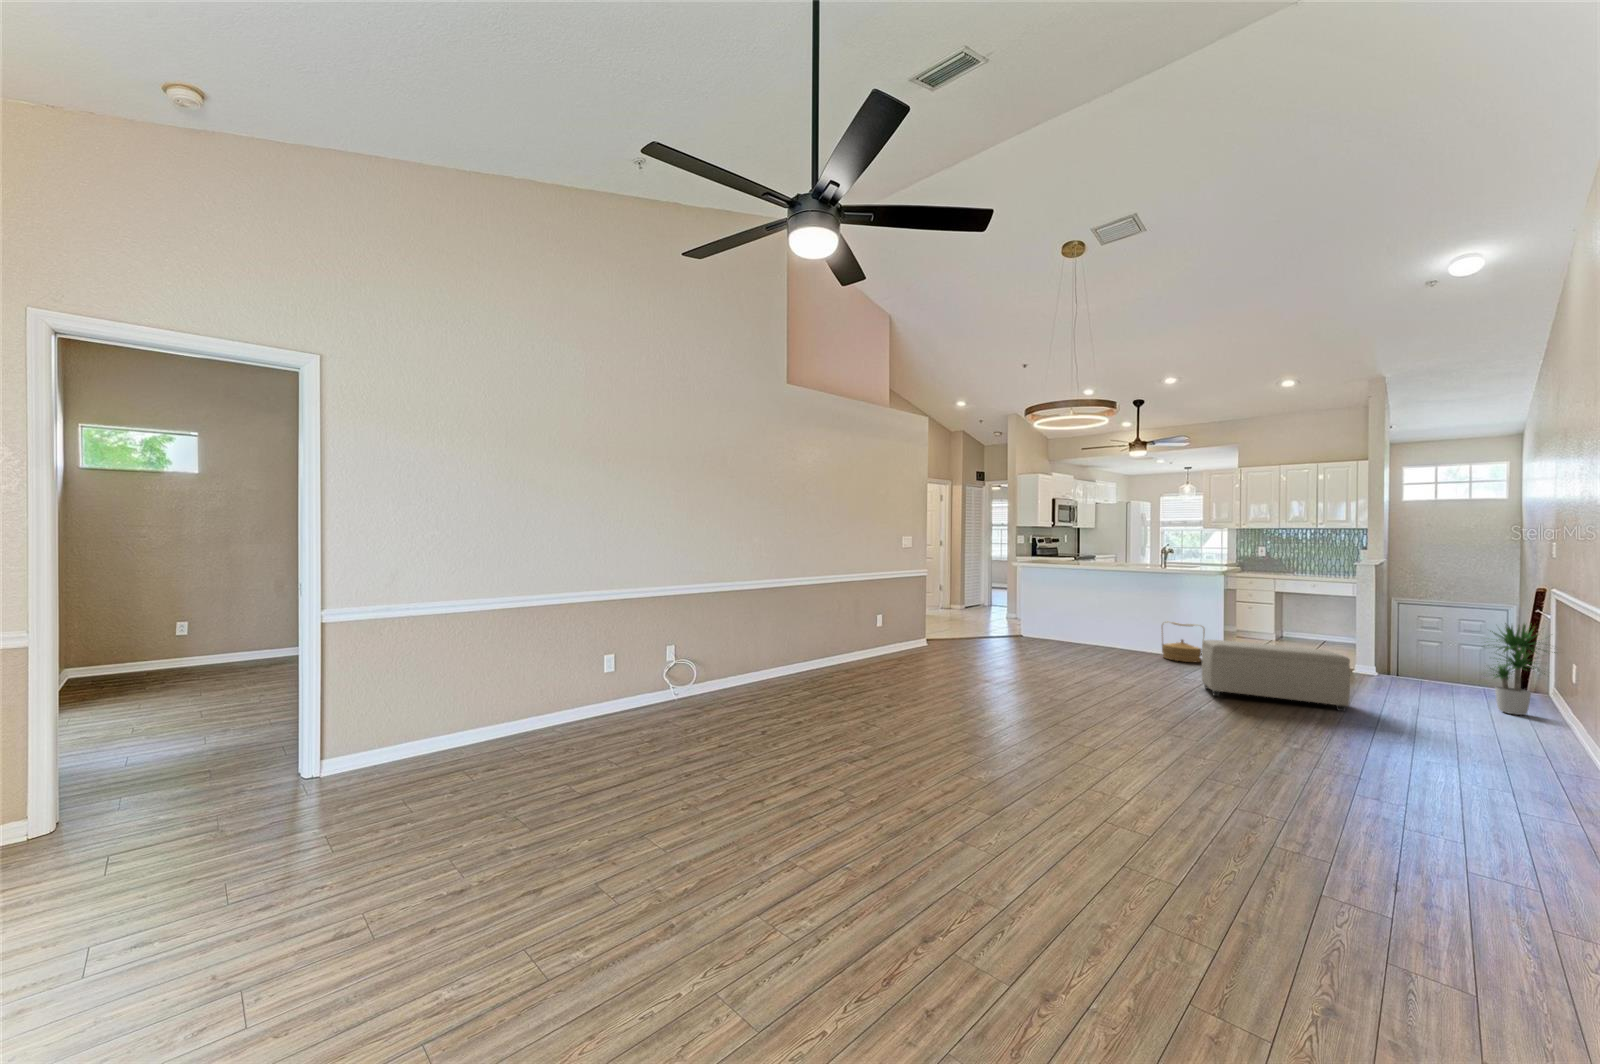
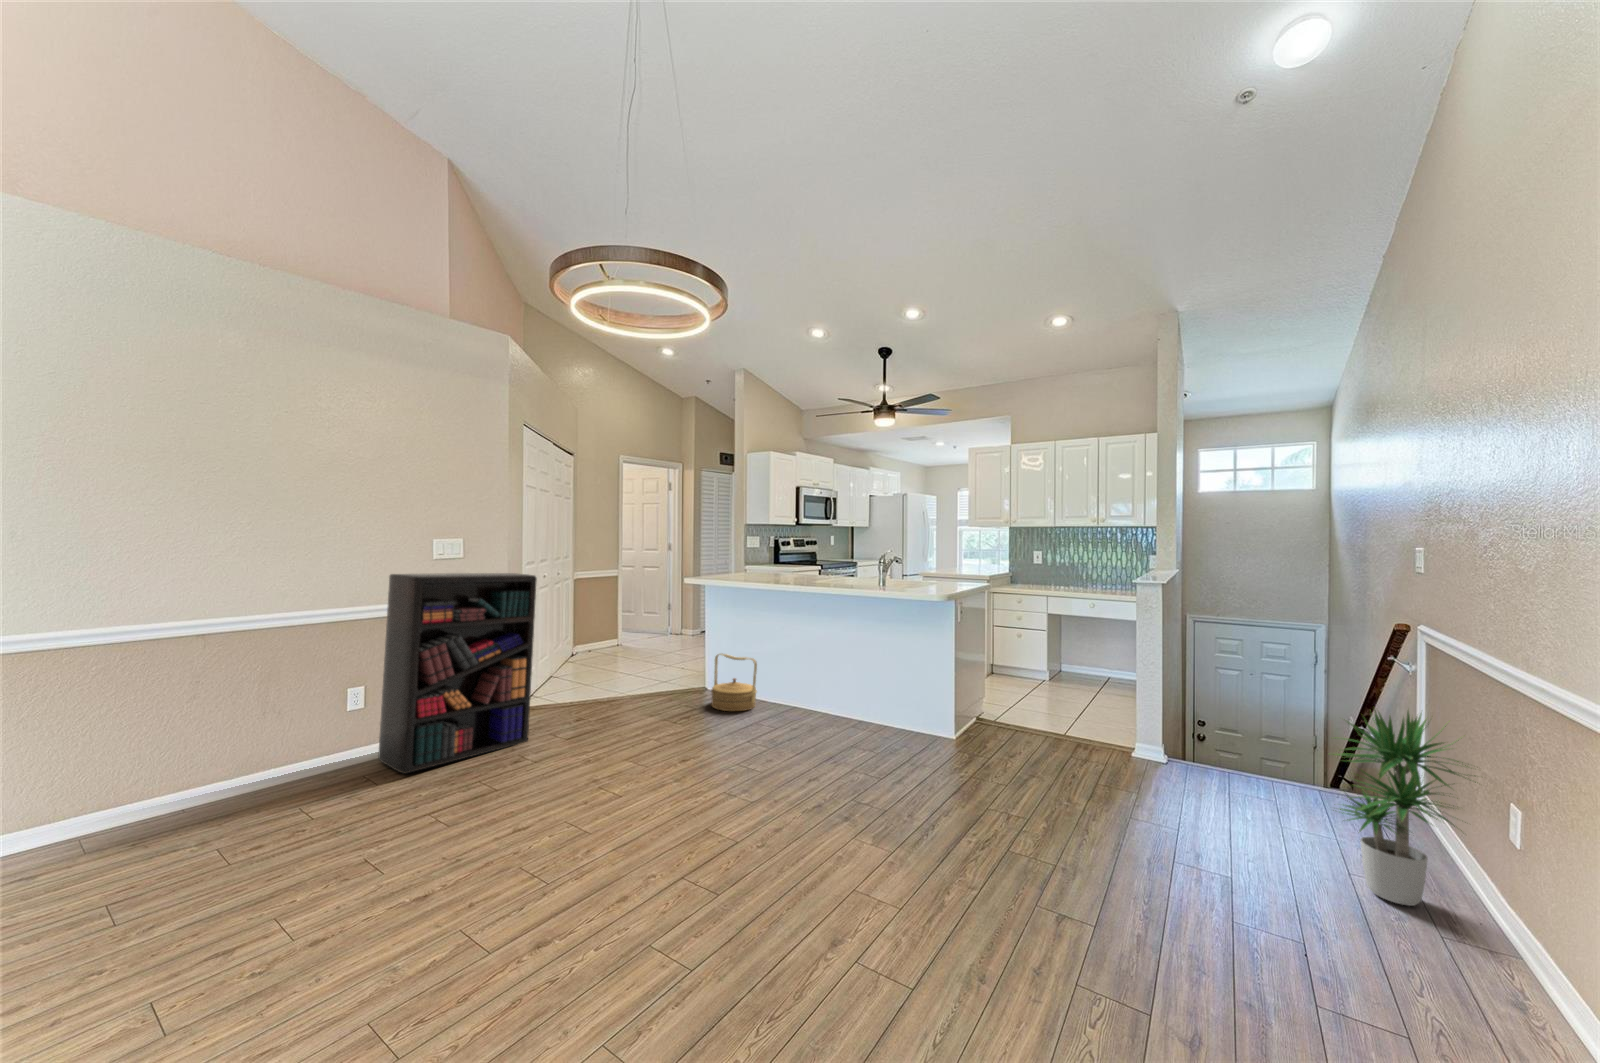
bookshelf: none [891,553,959,656] -> present [378,573,537,774]
woven basket: present [1162,622,1205,662] -> present [711,654,757,711]
ottoman: present [1202,640,1350,711] -> none [842,749,1101,934]

